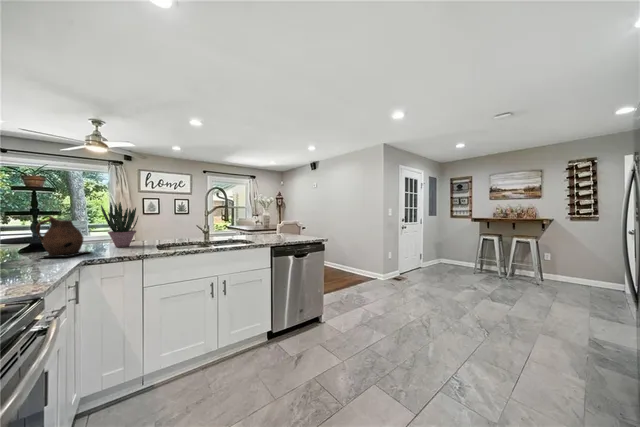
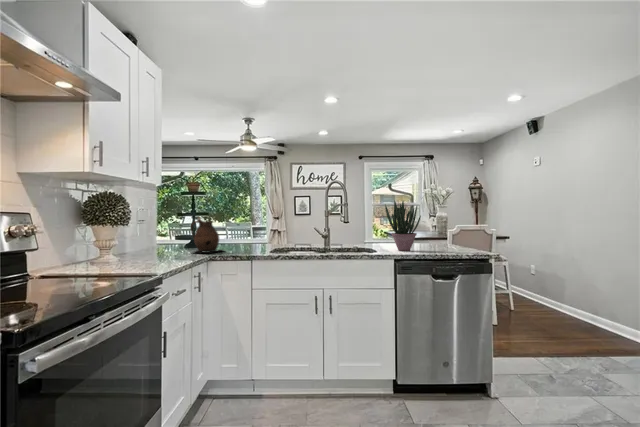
potted plant: present [101,202,138,247] -> present [385,201,421,251]

